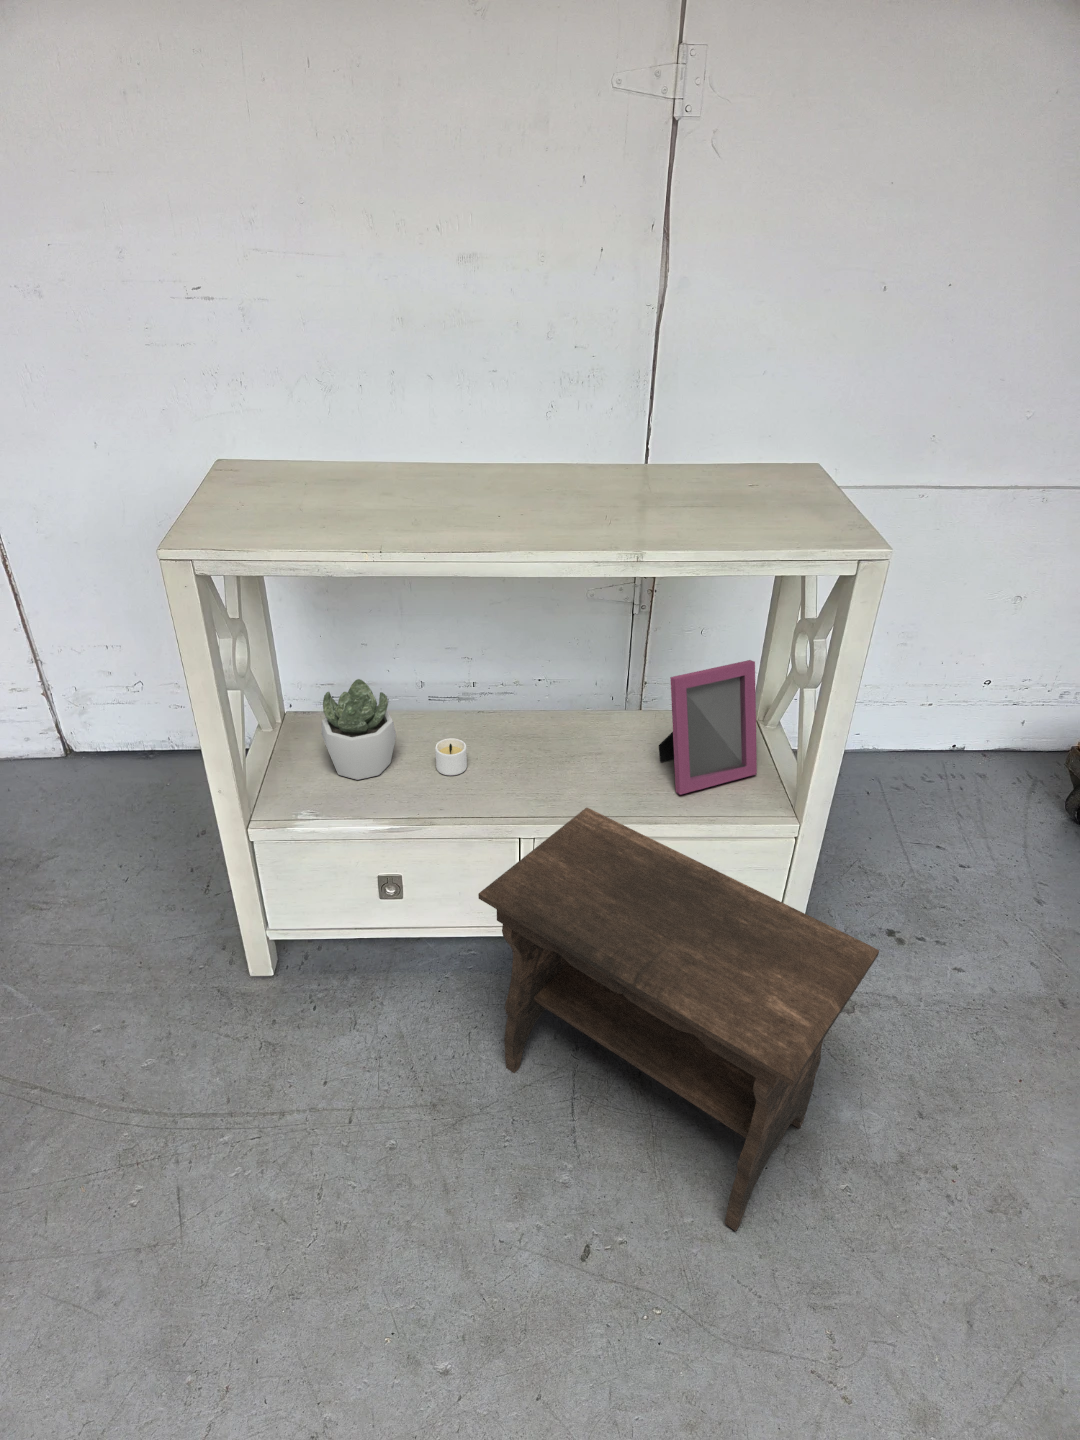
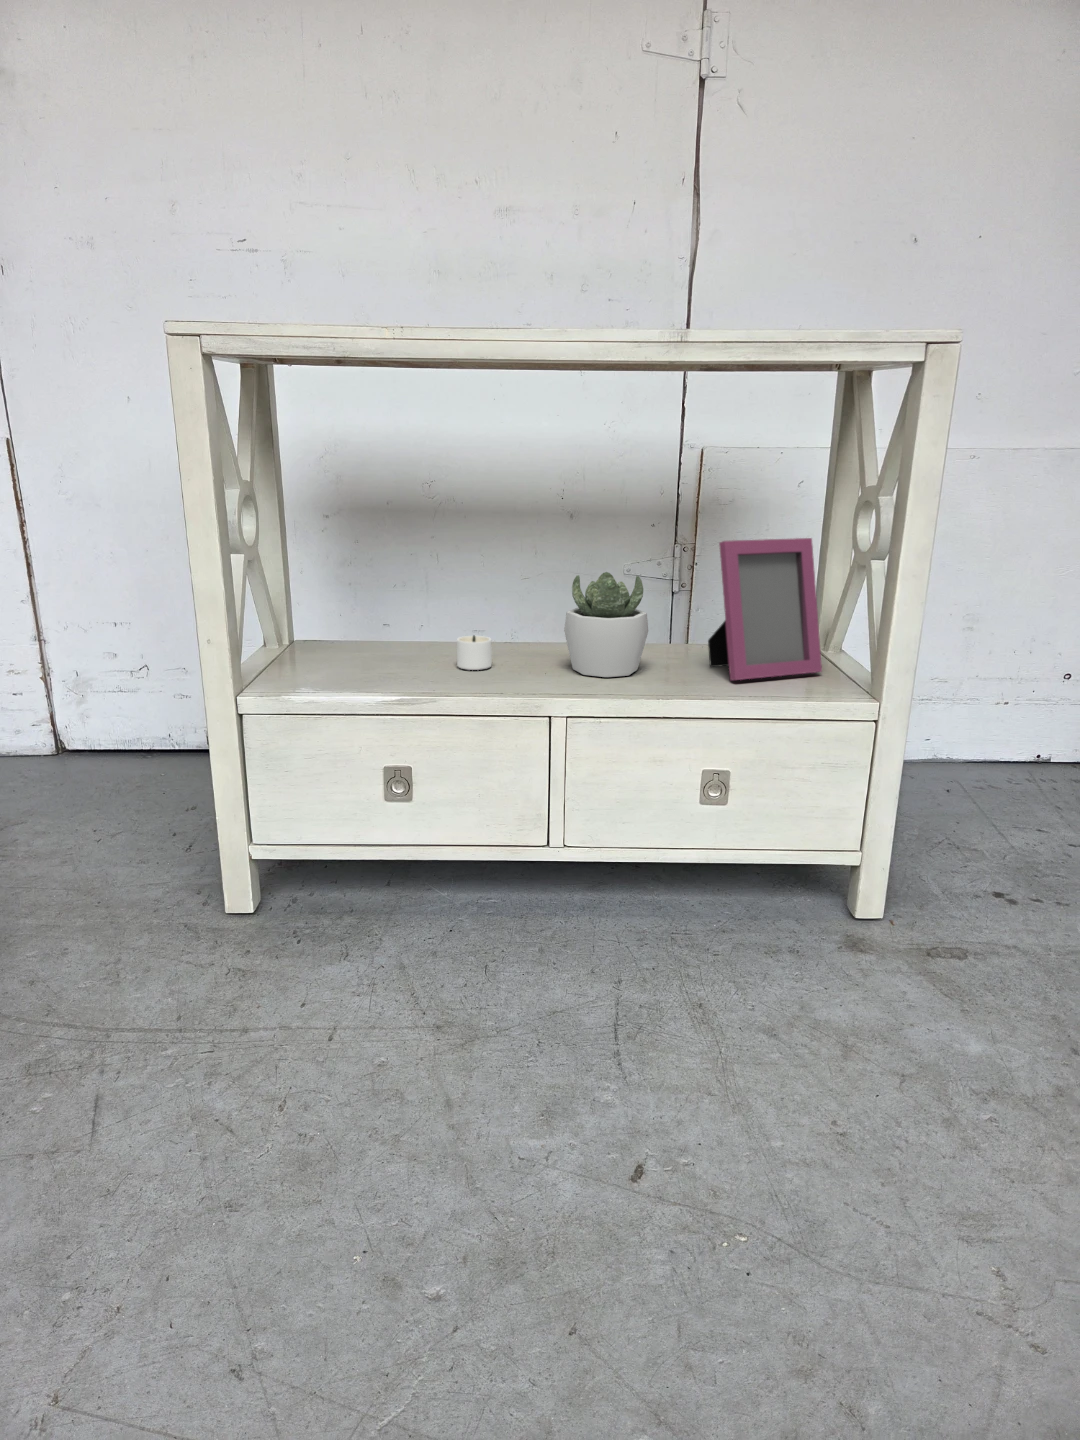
succulent plant: present [321,679,396,780] -> present [564,572,648,677]
footstool: present [478,808,879,1231] -> none [501,669,1001,1154]

